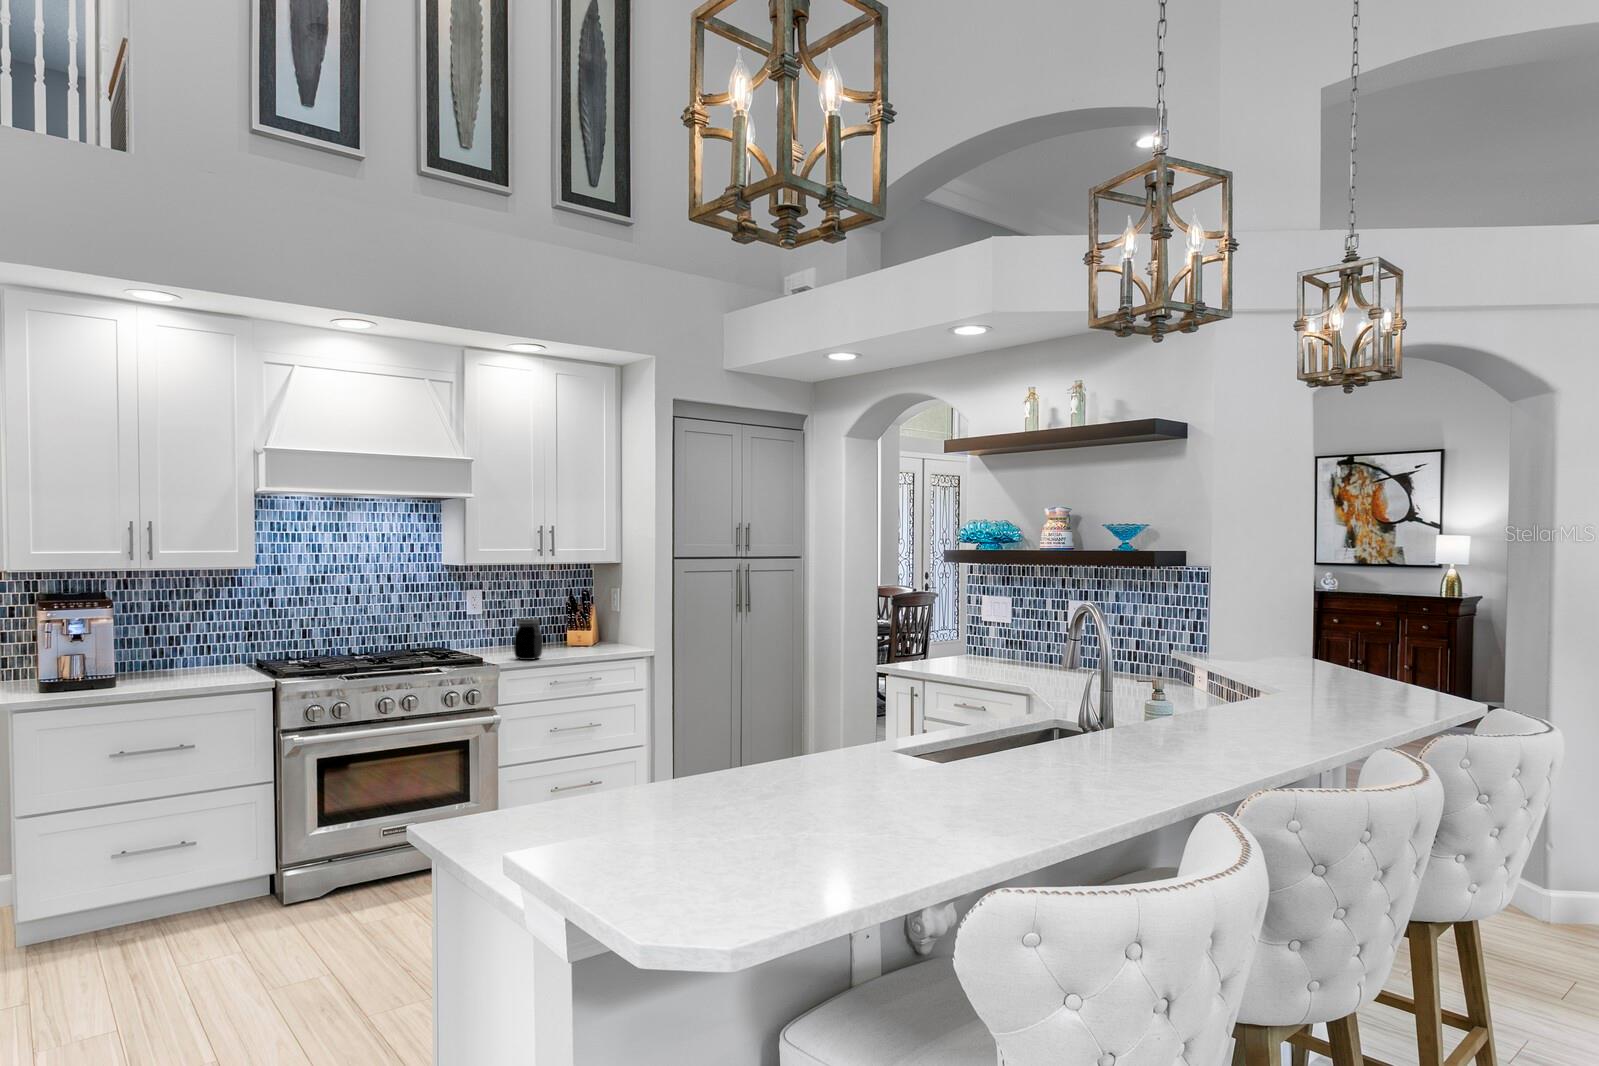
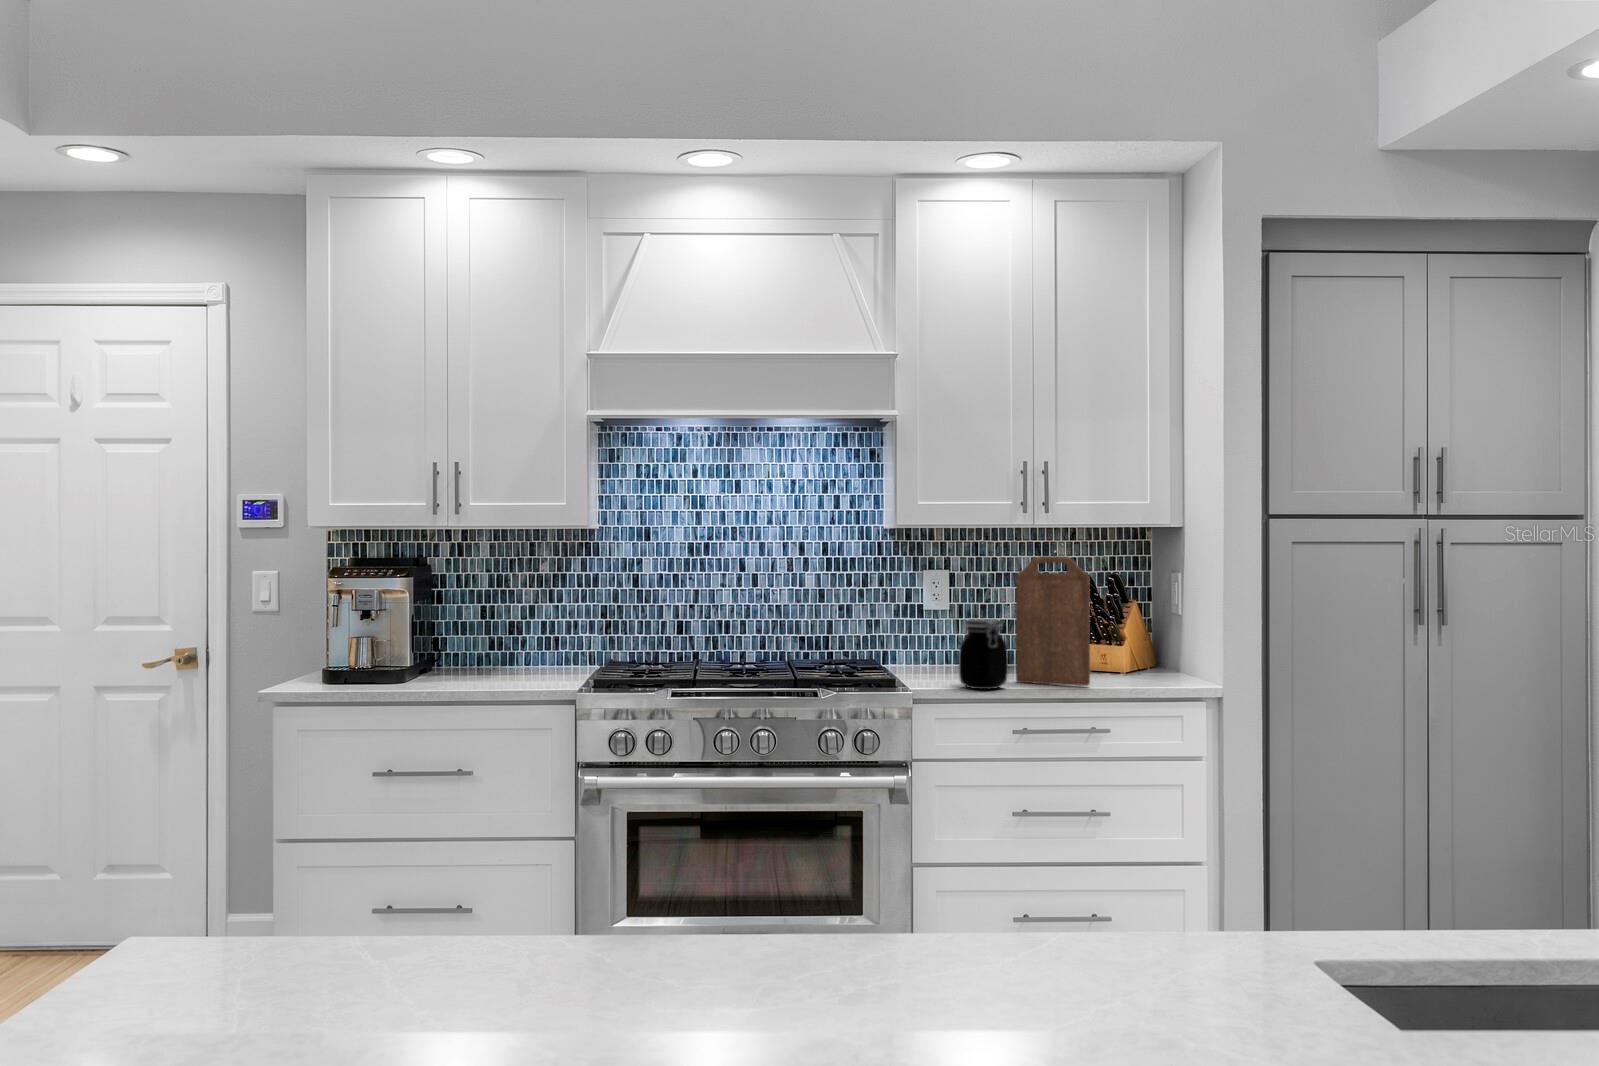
cutting board: none [541,581,585,655] -> present [1016,556,1090,686]

